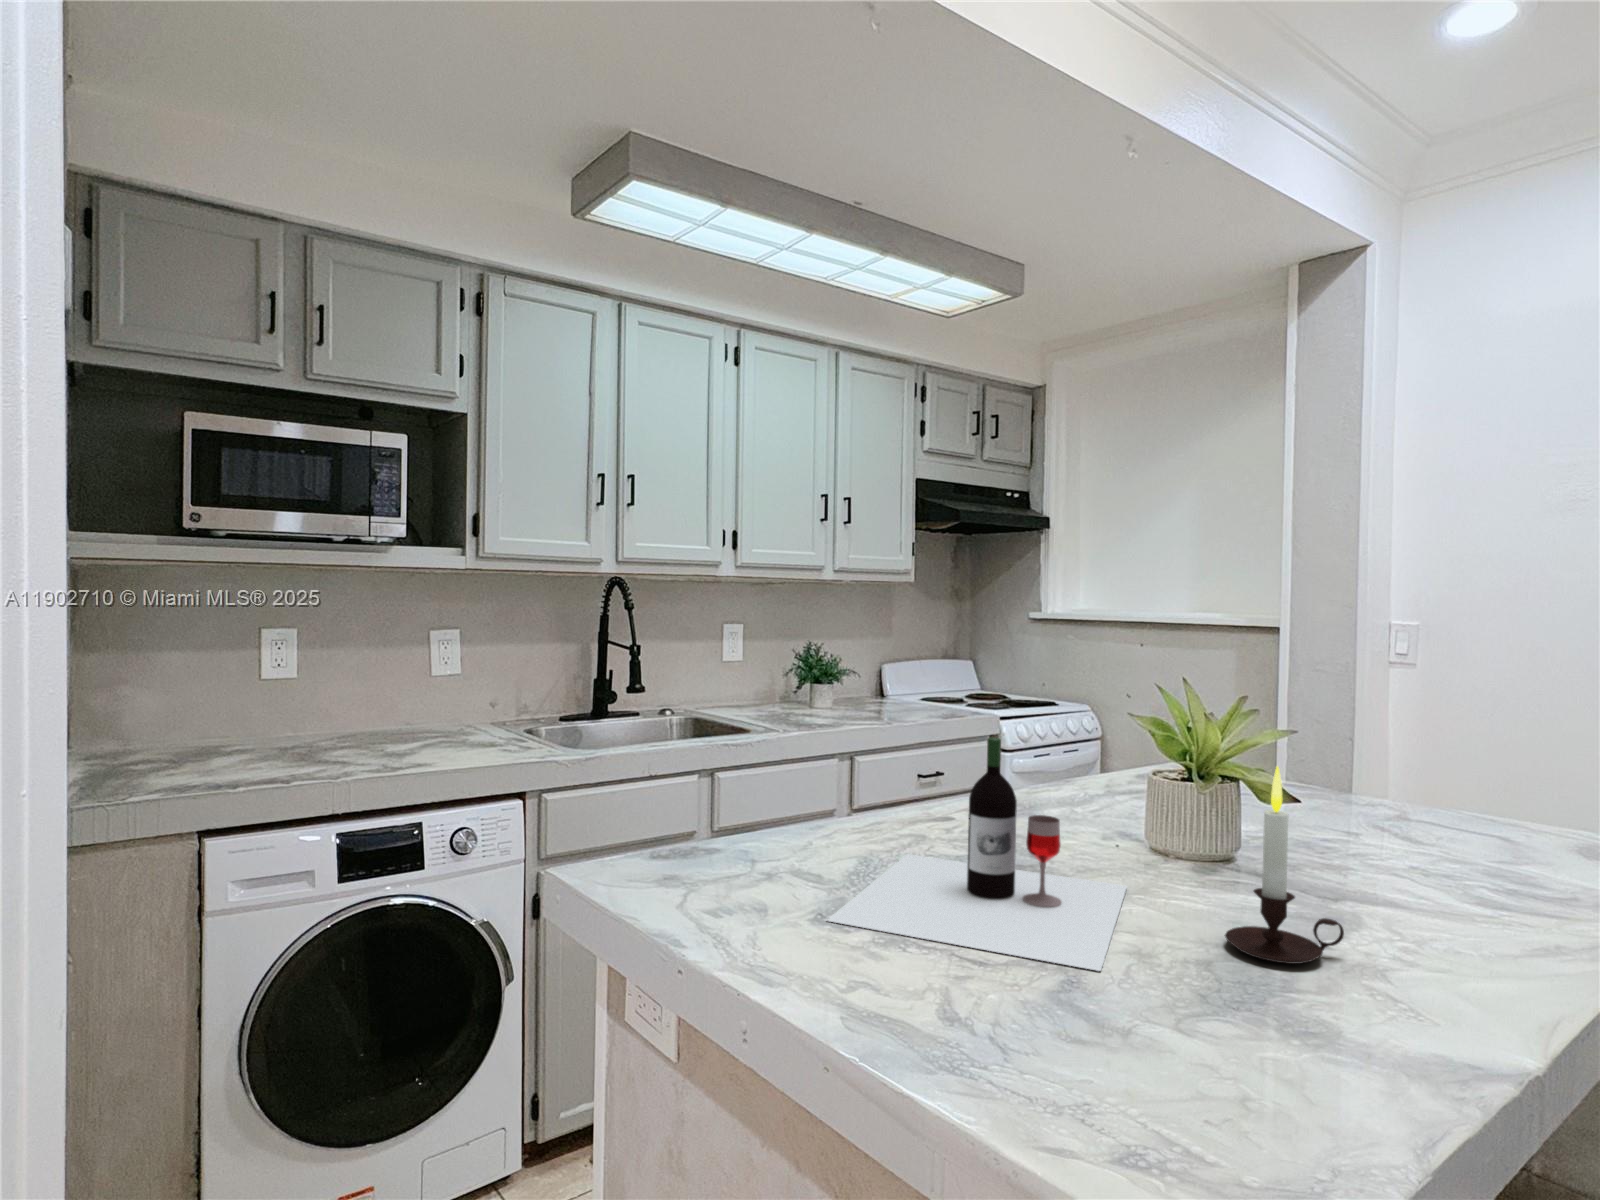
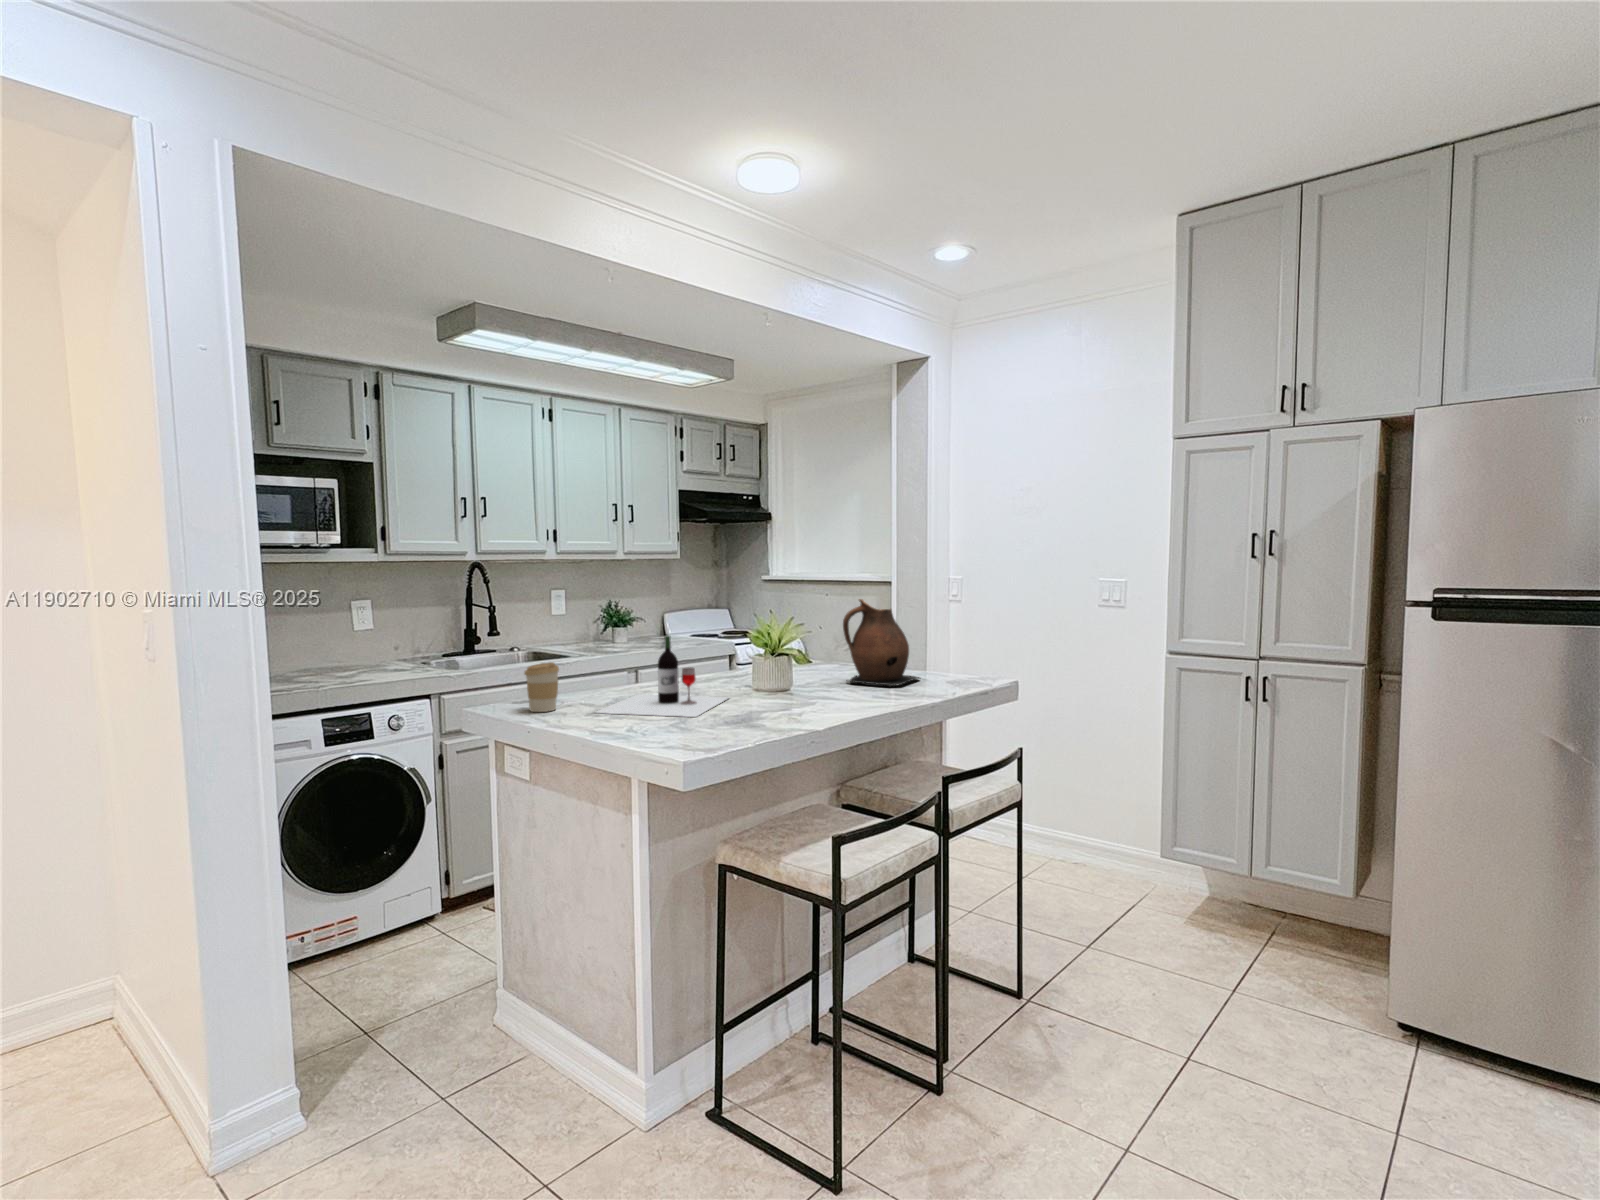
ceramic pitcher: none [1344,667,1526,879] -> present [843,599,920,687]
candle: present [1225,767,1344,964] -> none [751,638,794,711]
coffee cup: none [675,786,752,905] -> present [524,662,559,712]

